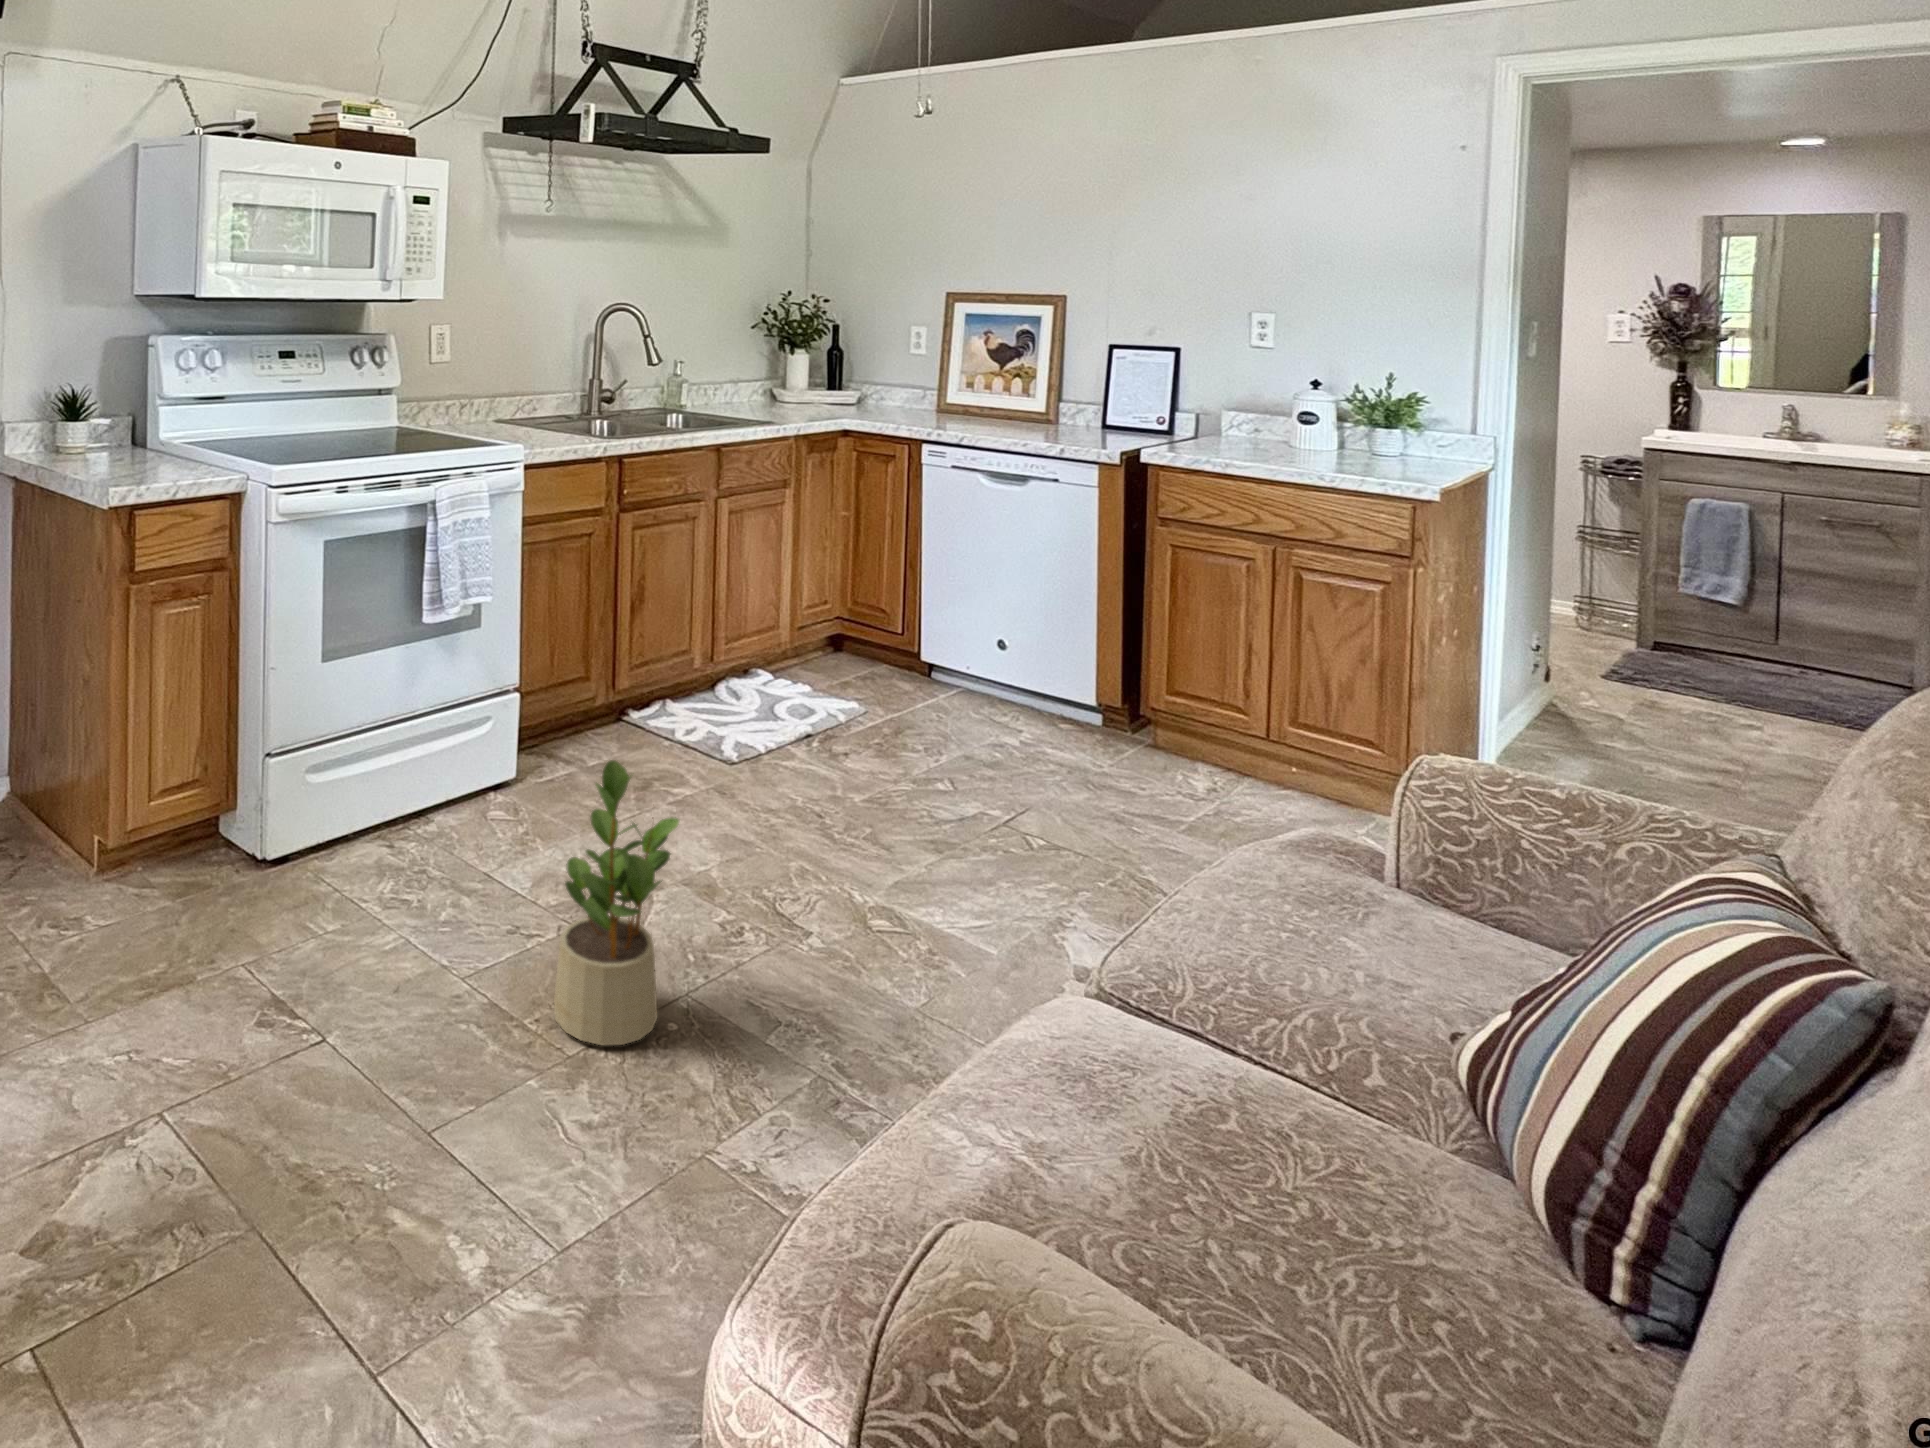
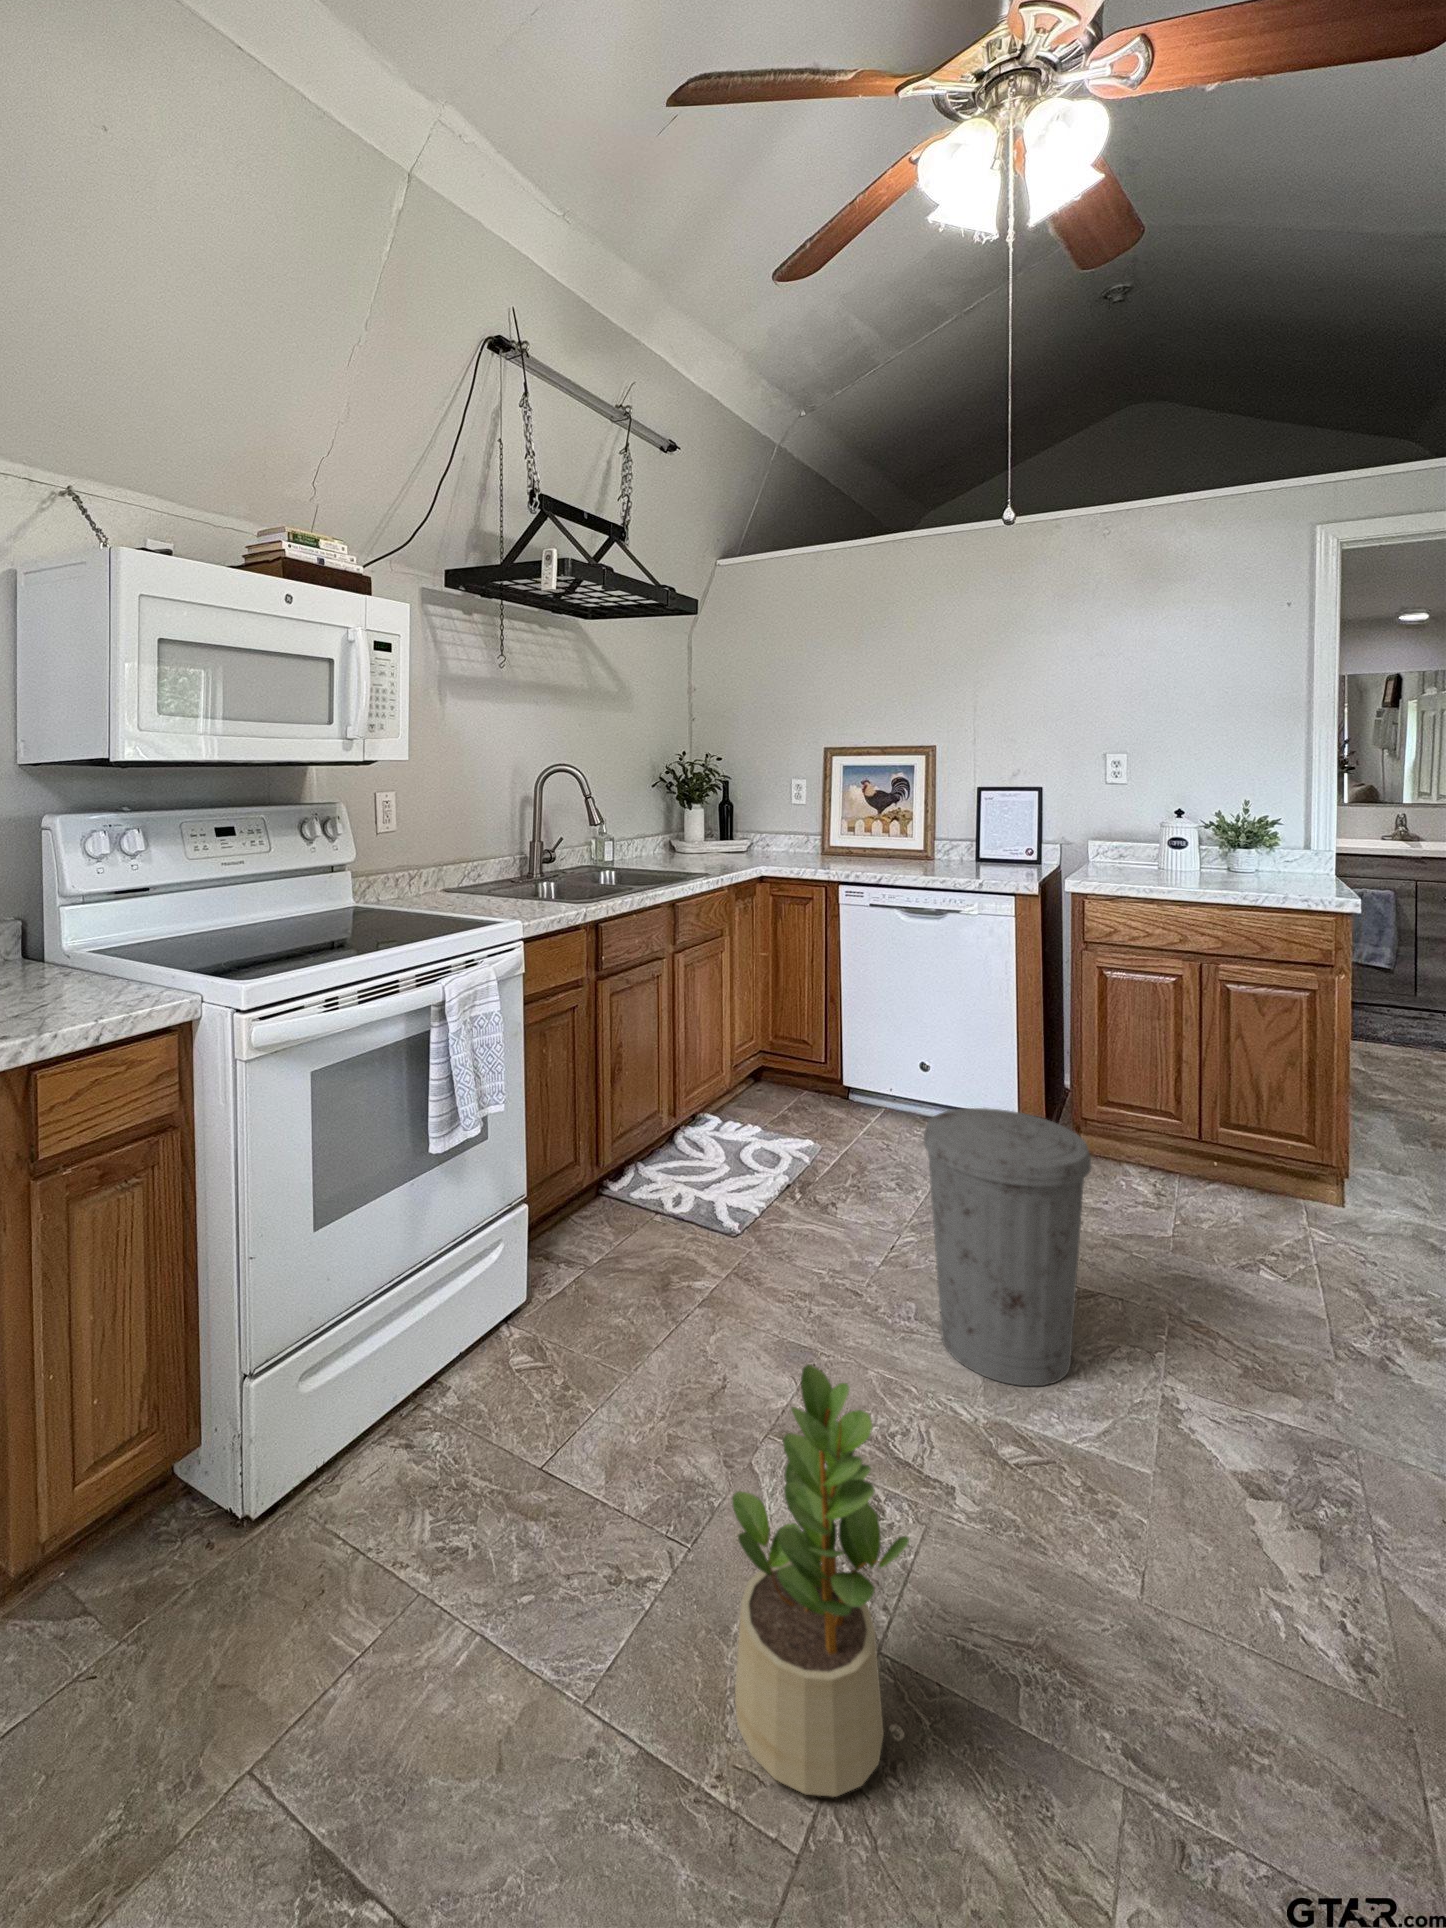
trash can: none [863,651,1011,896] -> present [924,1108,1091,1386]

